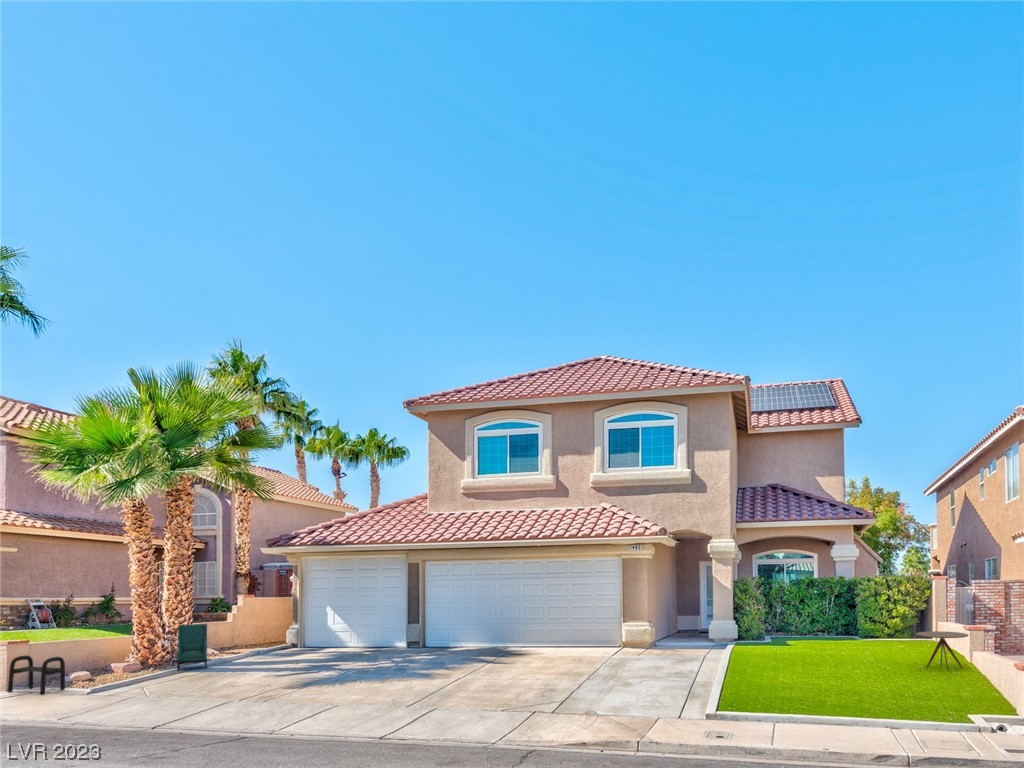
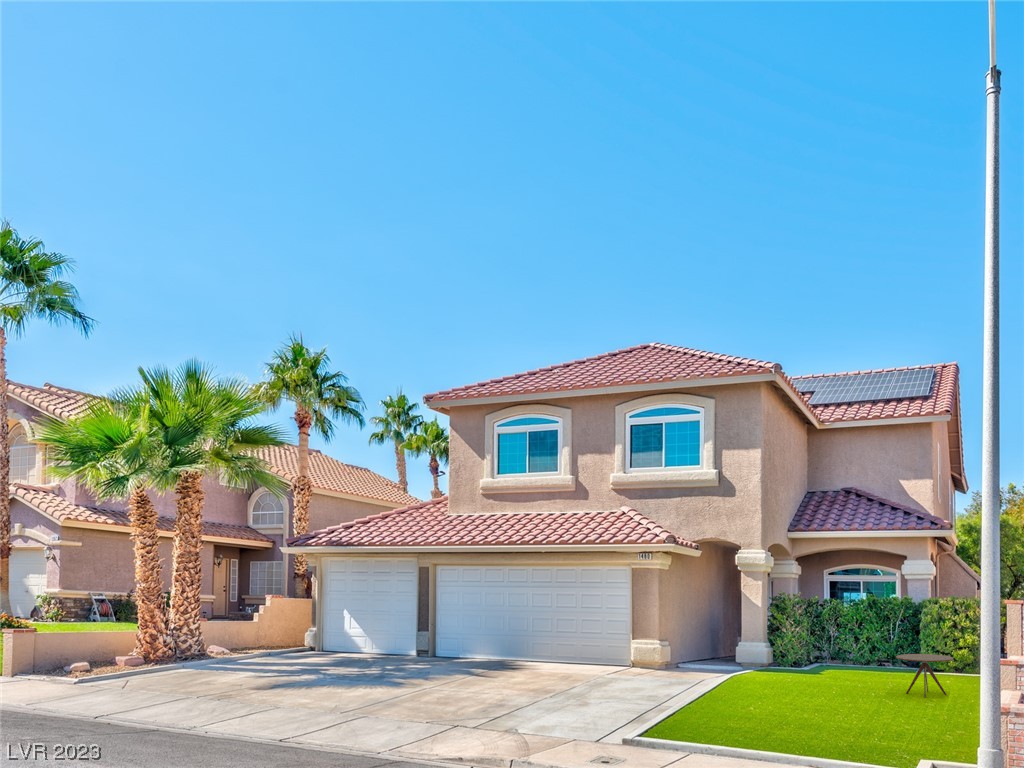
armchair: present [178,624,207,670] -> none [177,621,211,666]
bench: present [8,656,65,694] -> none [12,645,61,682]

